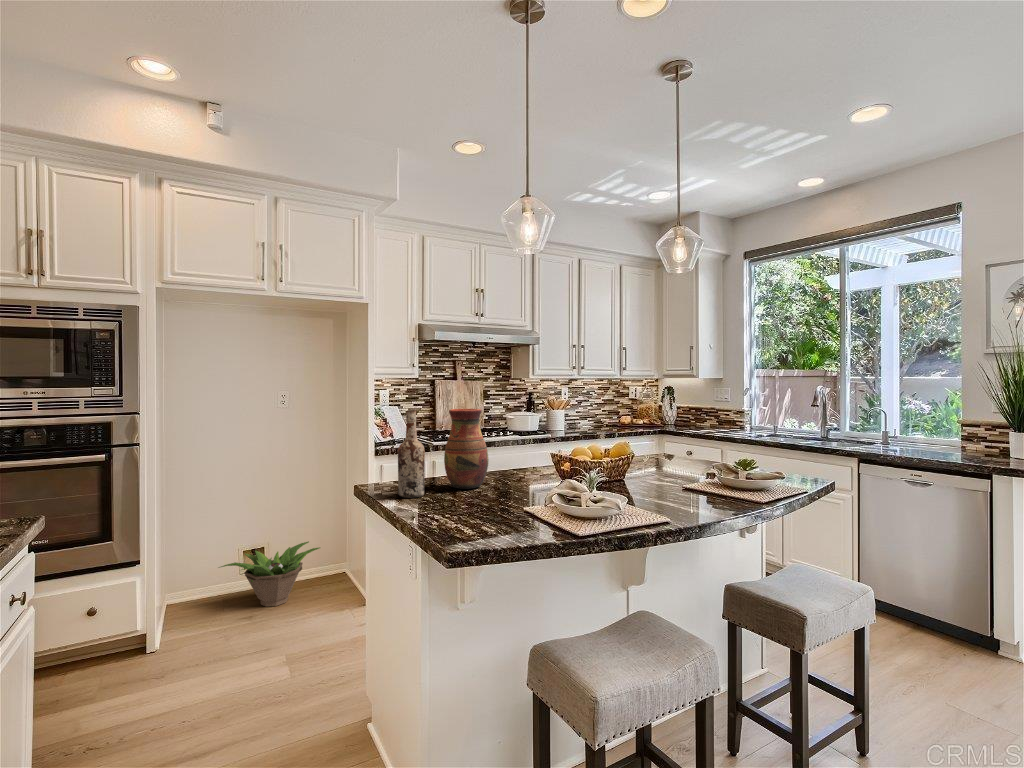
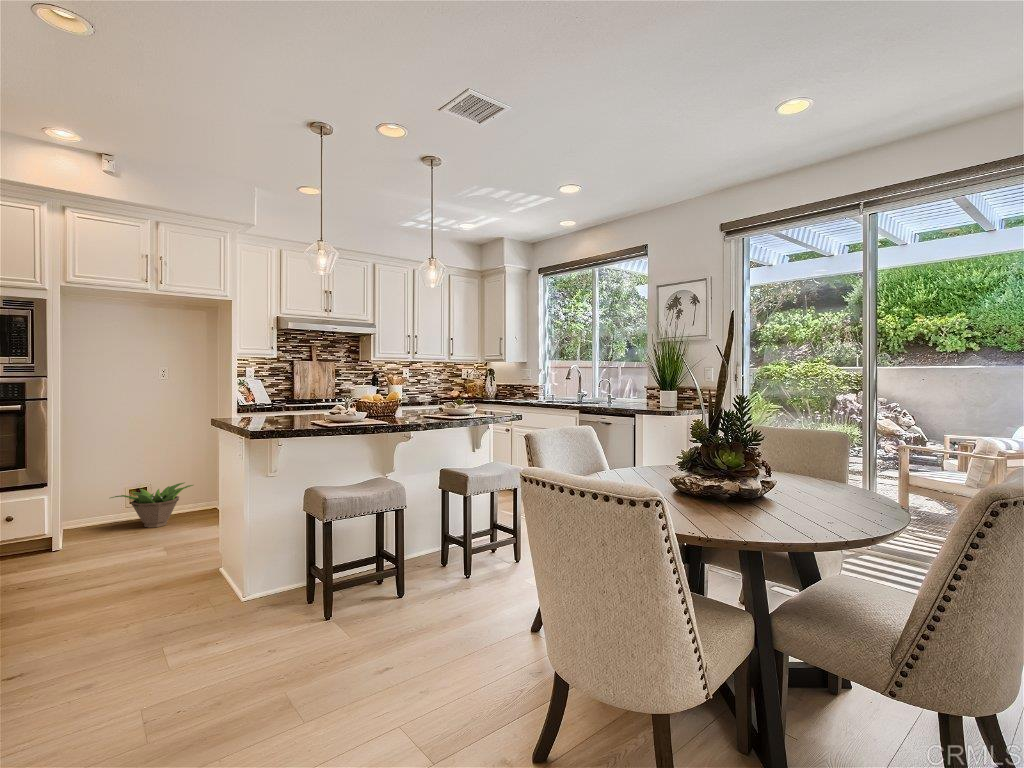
vase: present [444,409,489,489] -> none [269,371,299,420]
wine bottle: present [398,410,425,498] -> none [235,370,253,423]

